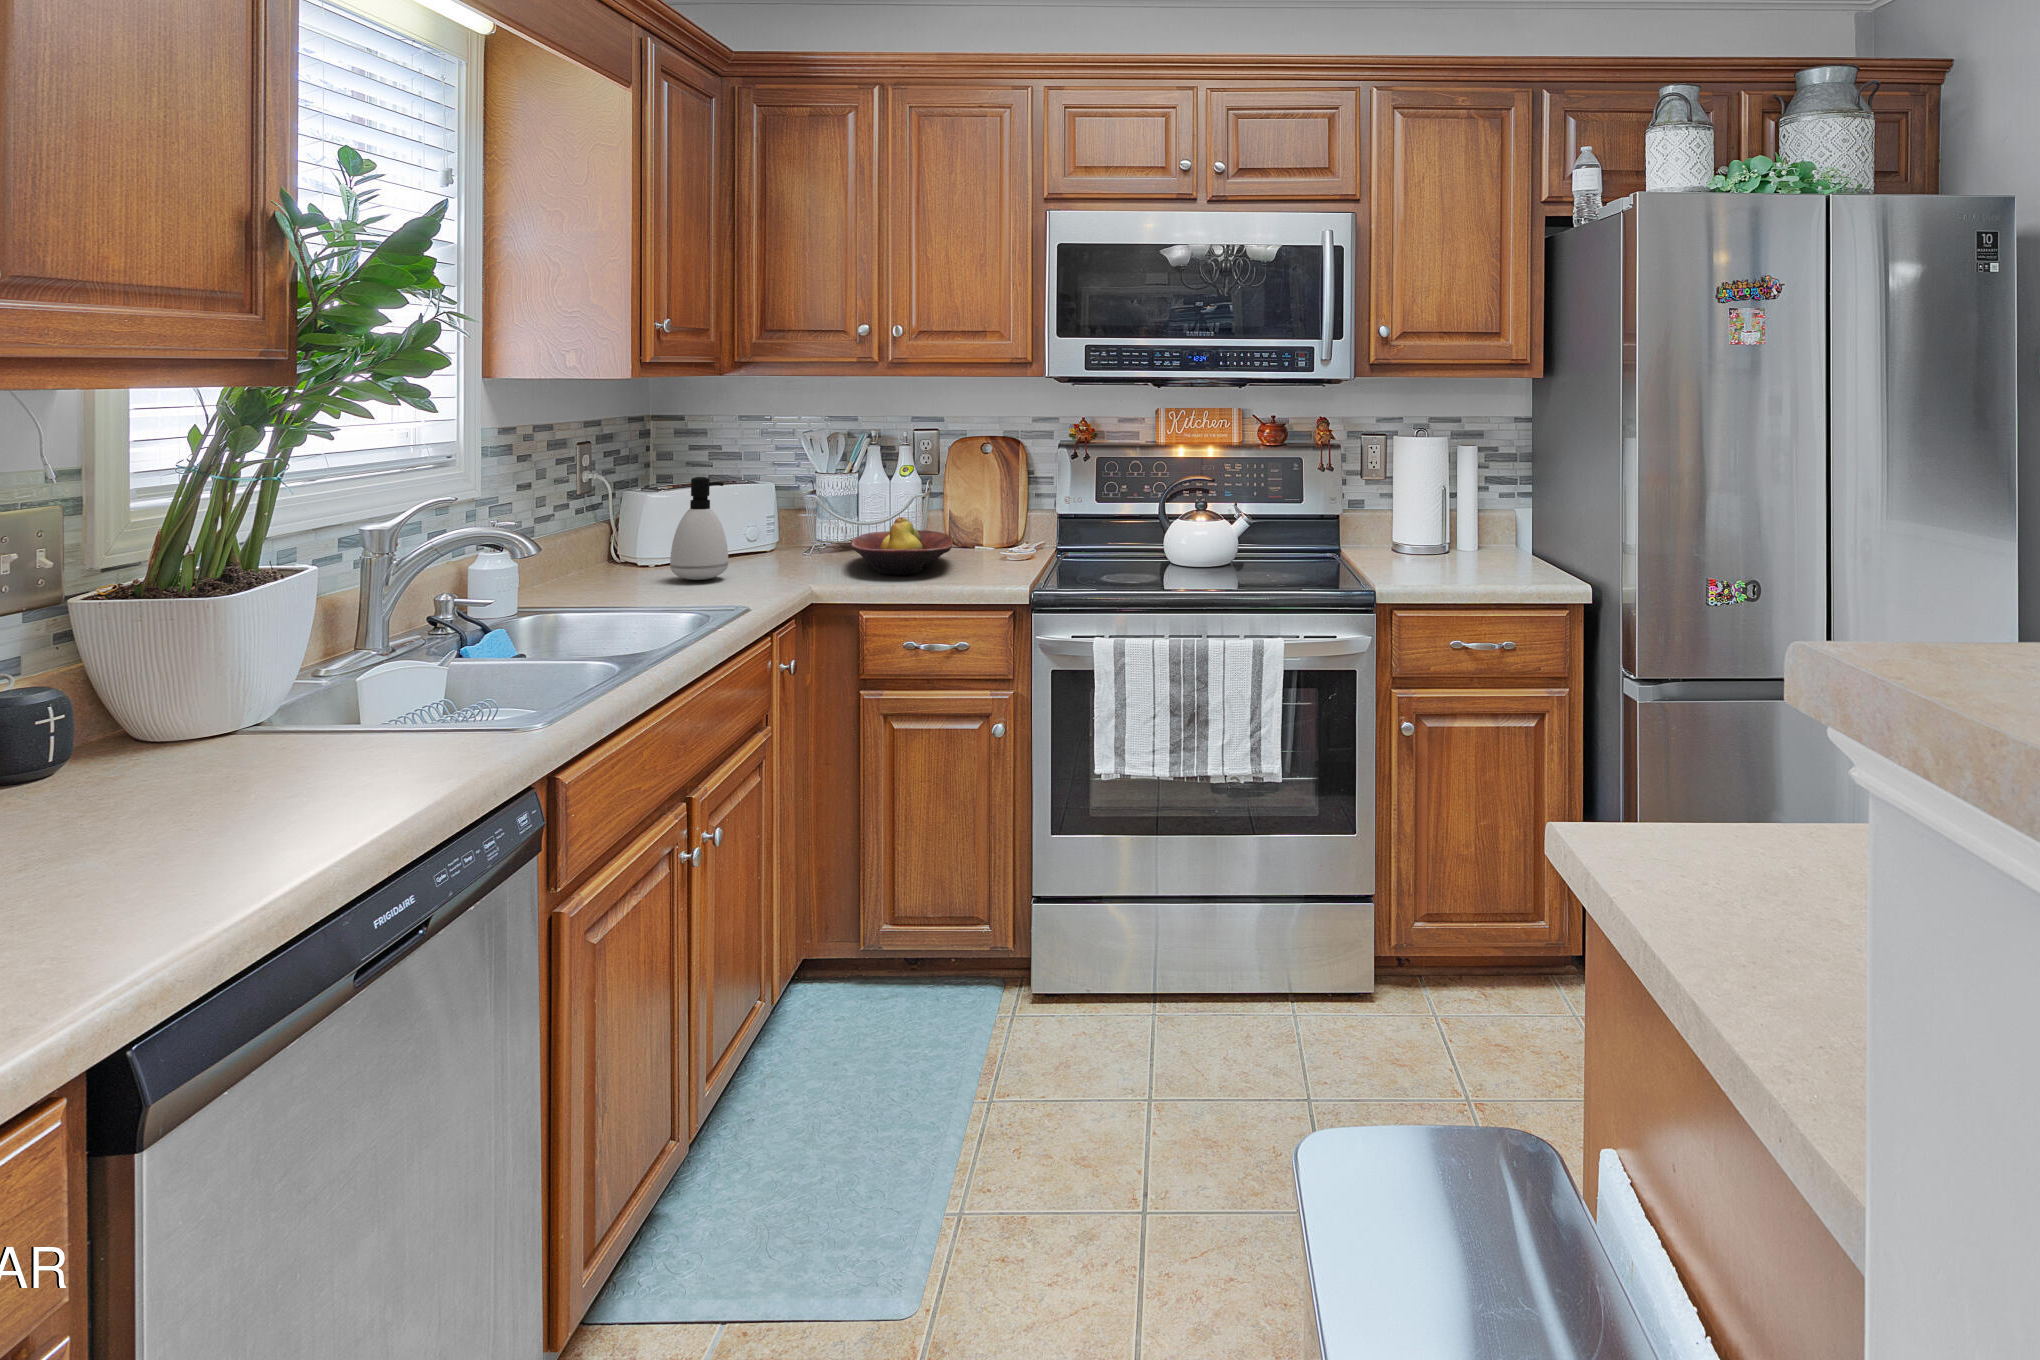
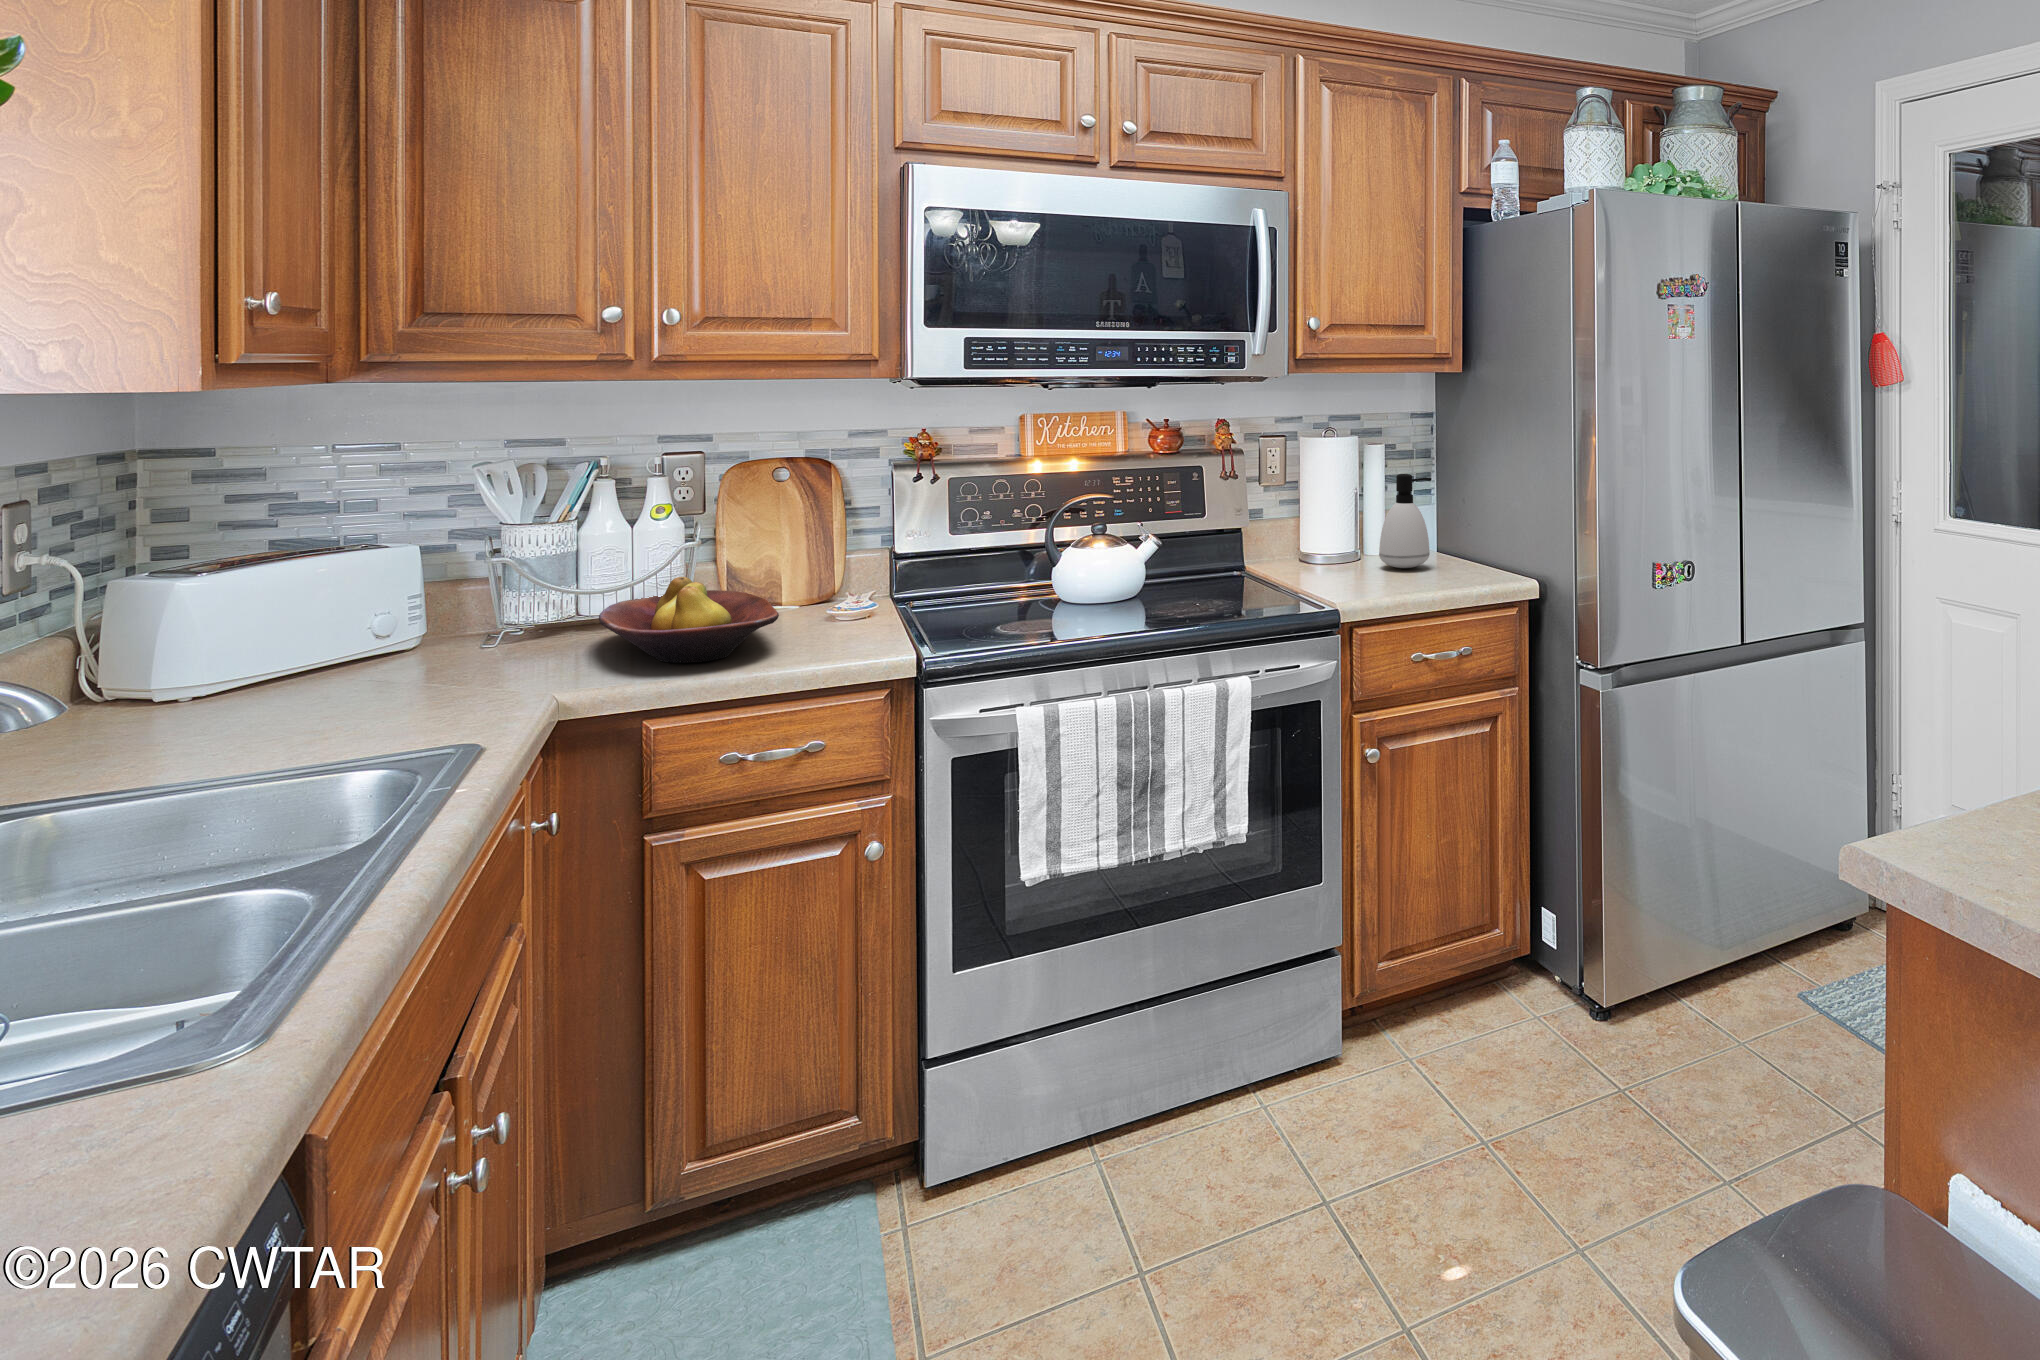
soap dispenser: present [670,477,728,580] -> present [1379,474,1431,568]

